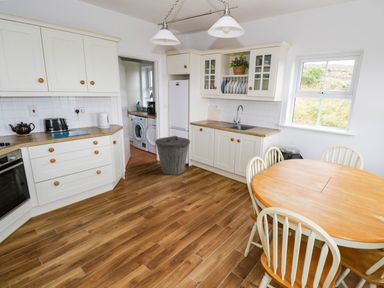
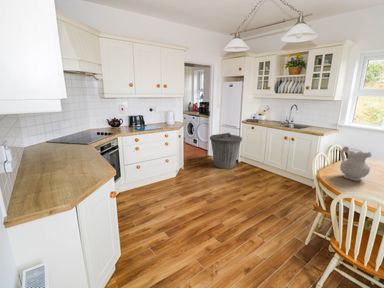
ceramic pitcher: none [273,152,300,189] -> present [340,147,371,181]

